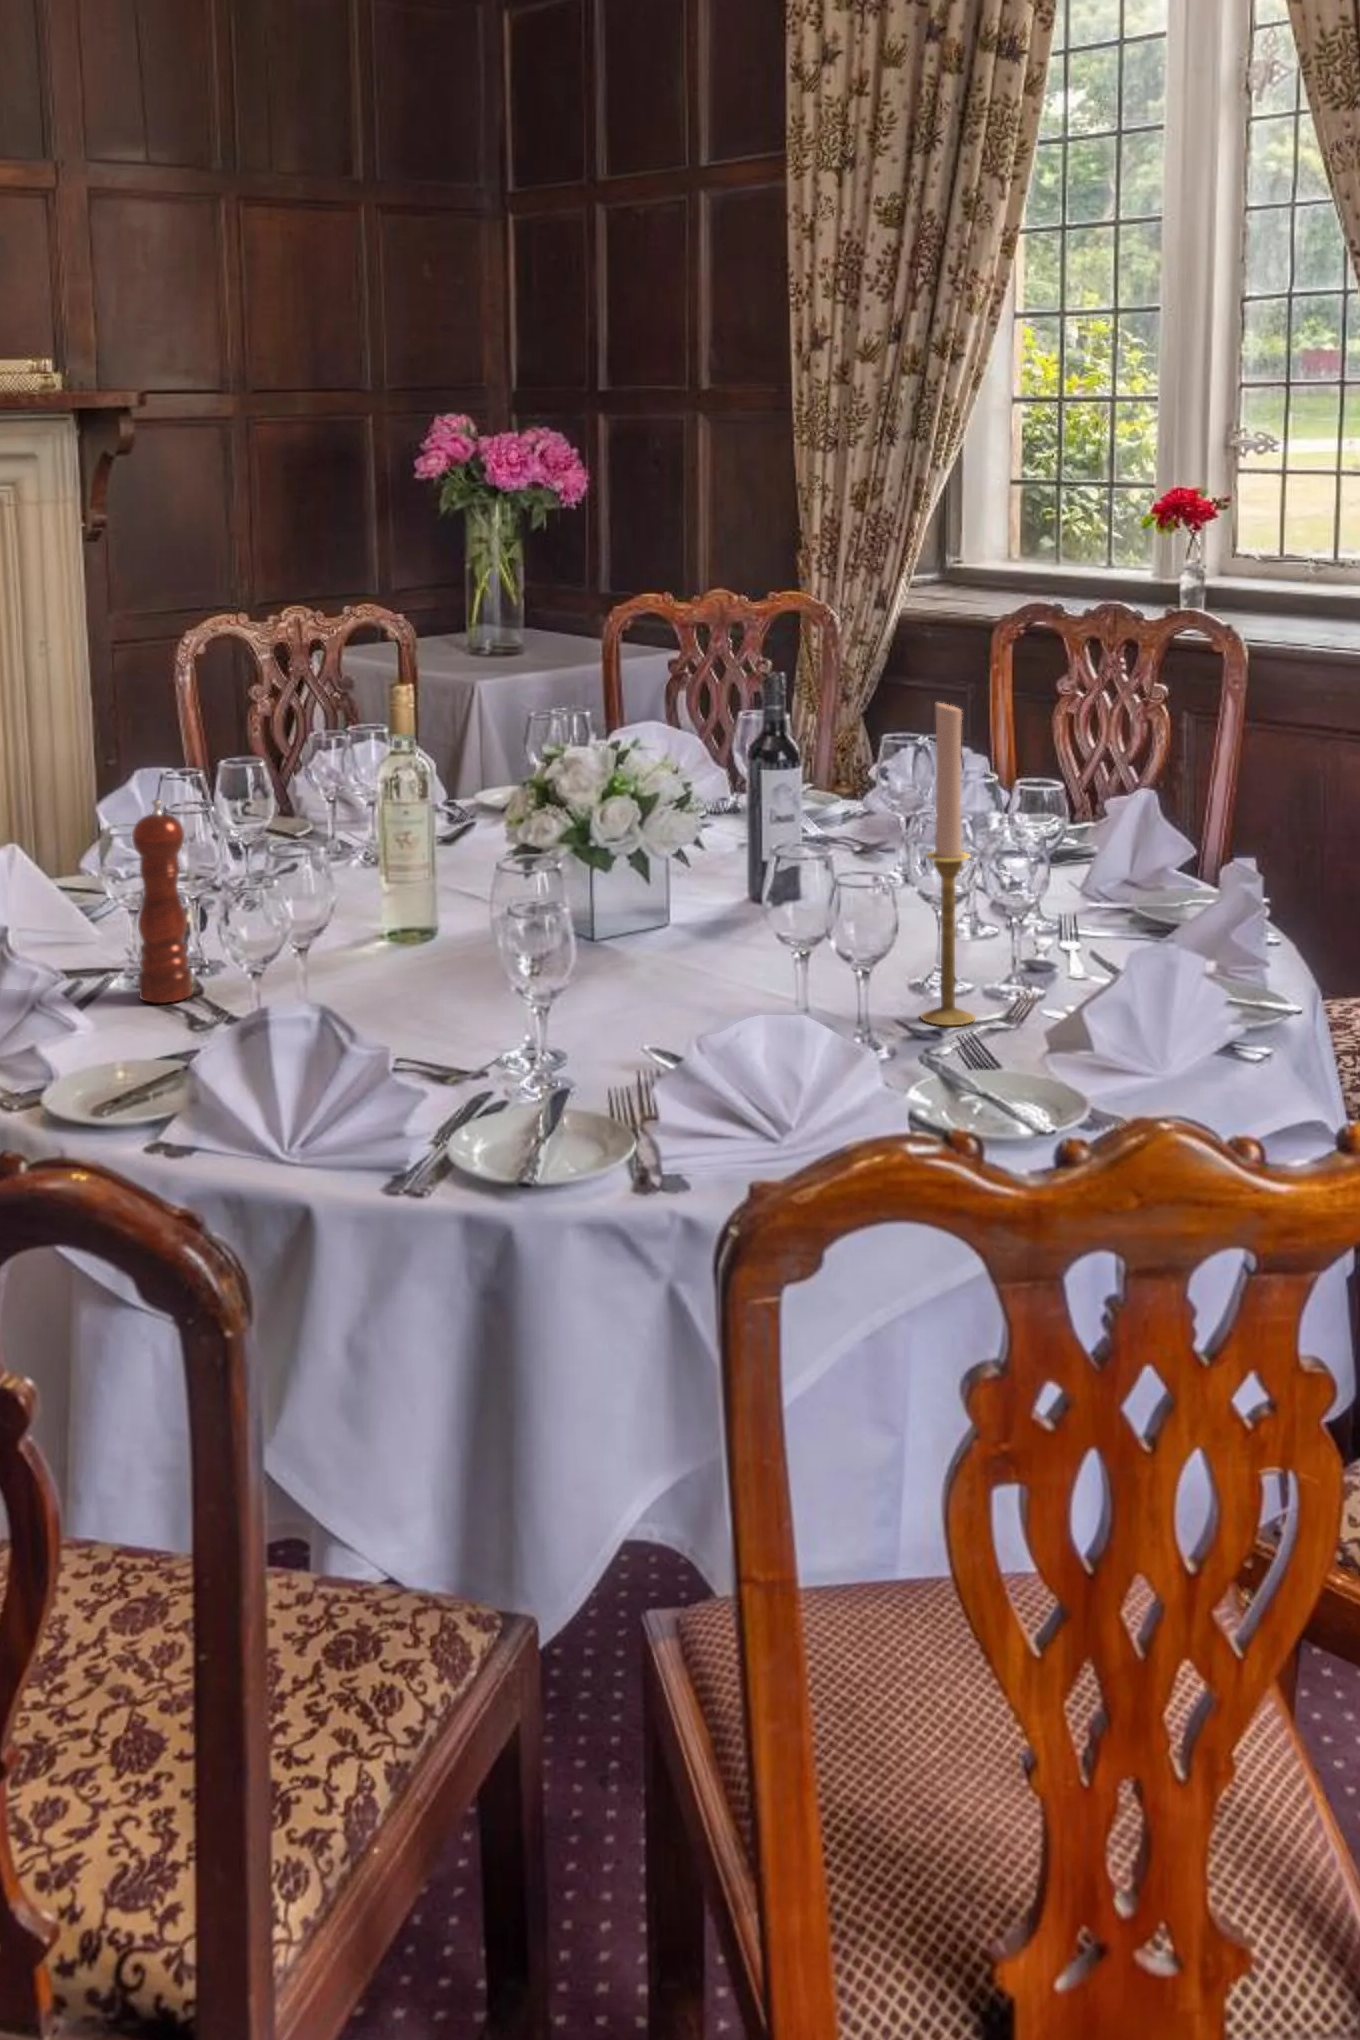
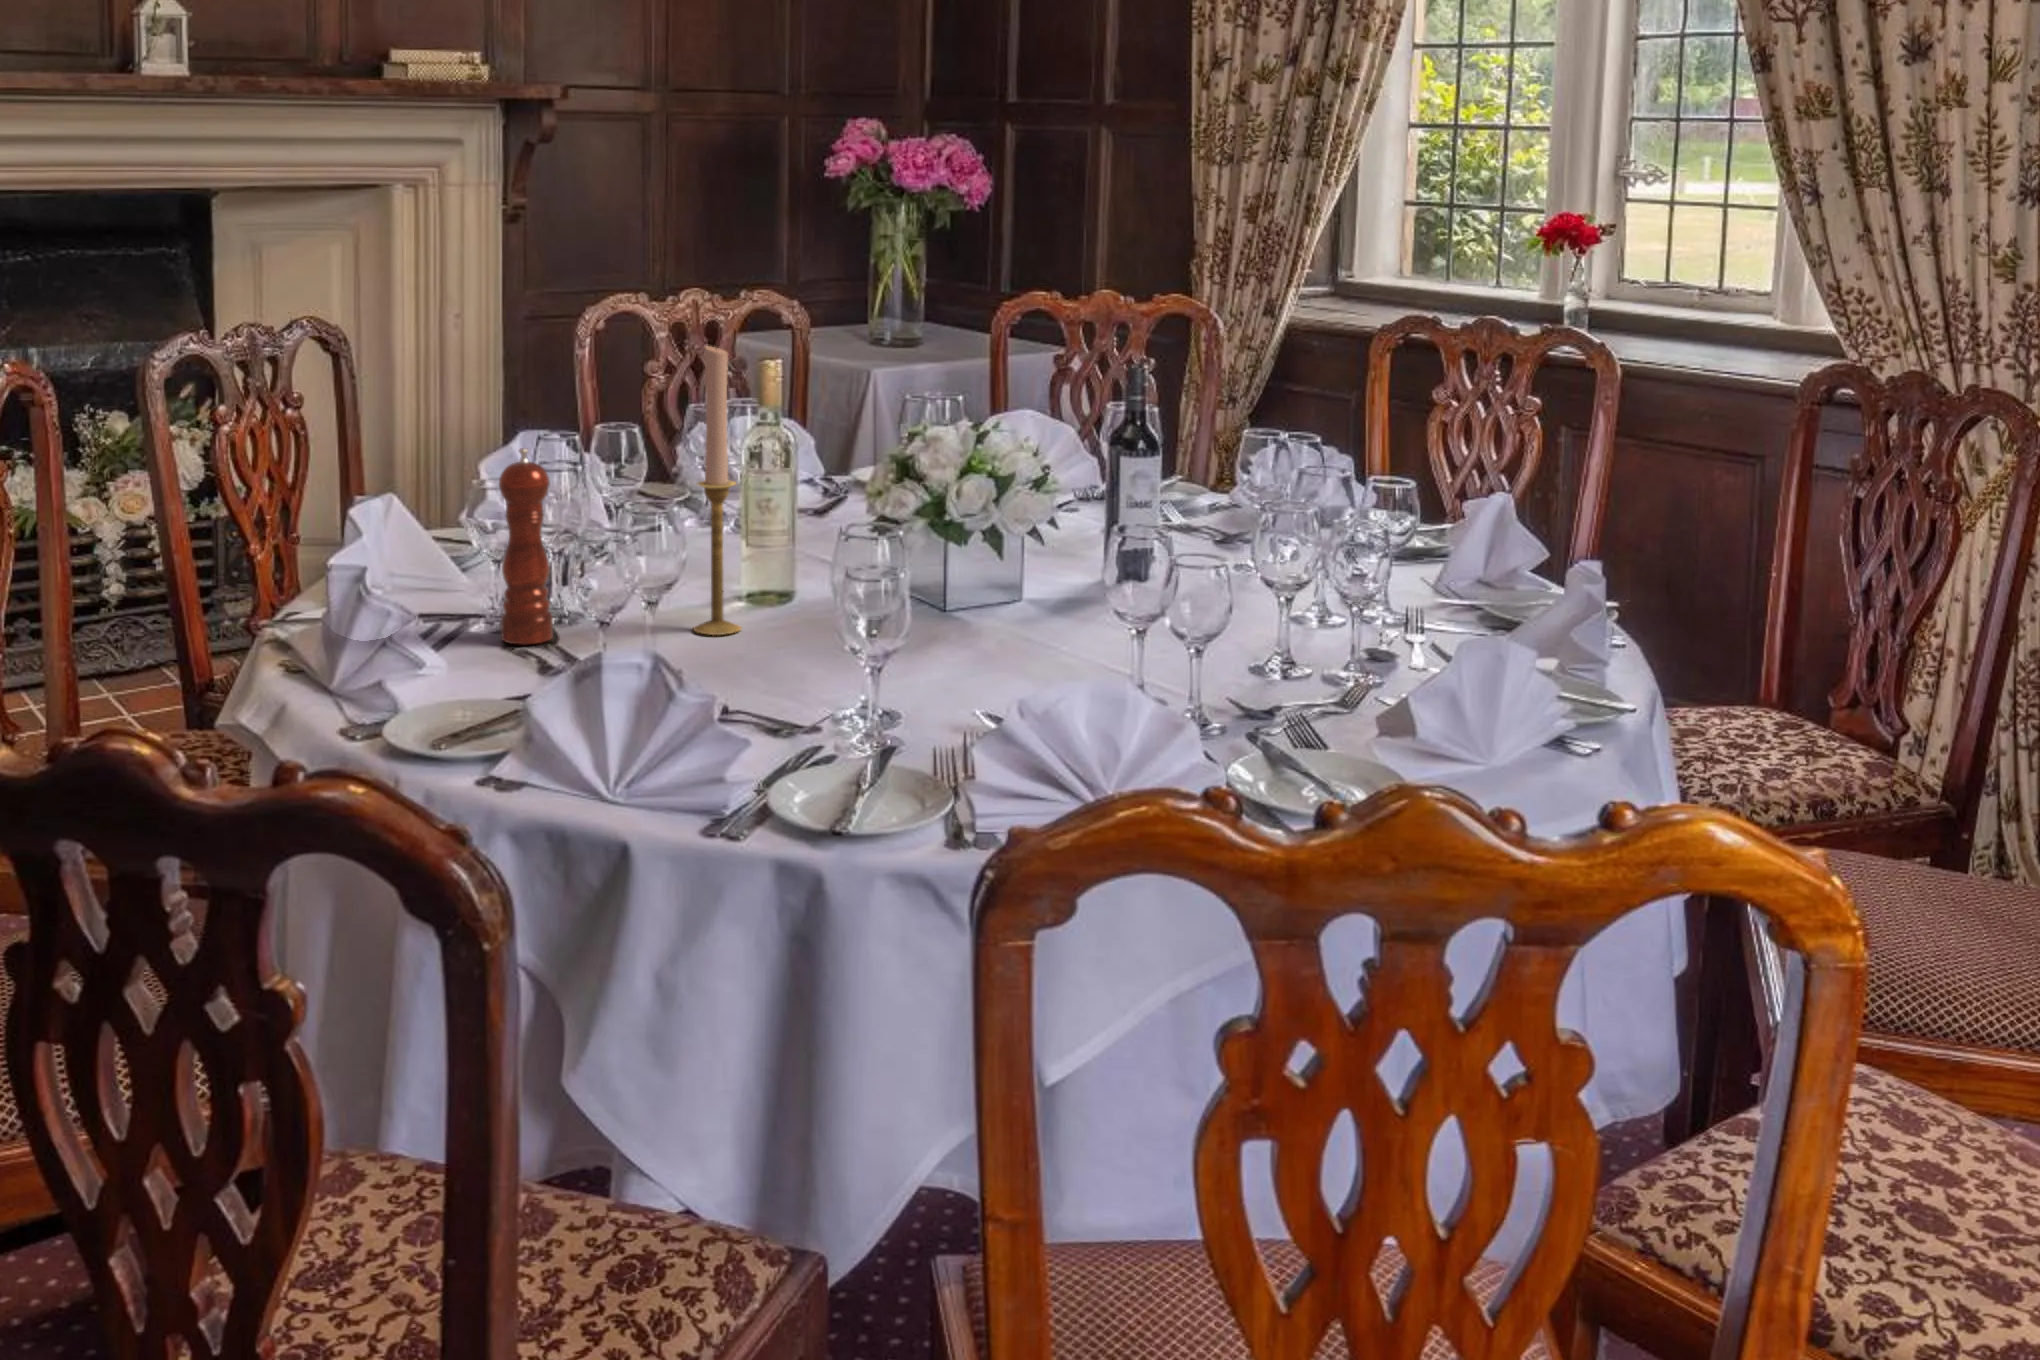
candlestick: present [921,703,975,1025] -> present [693,346,741,635]

